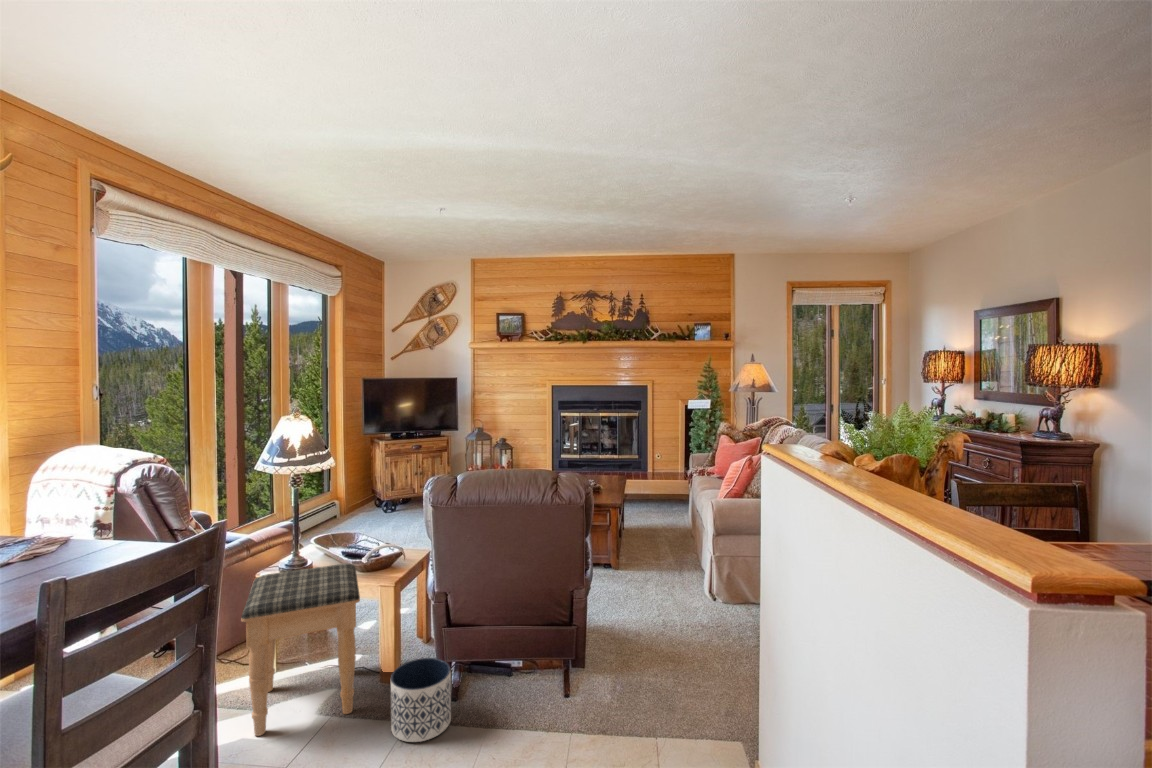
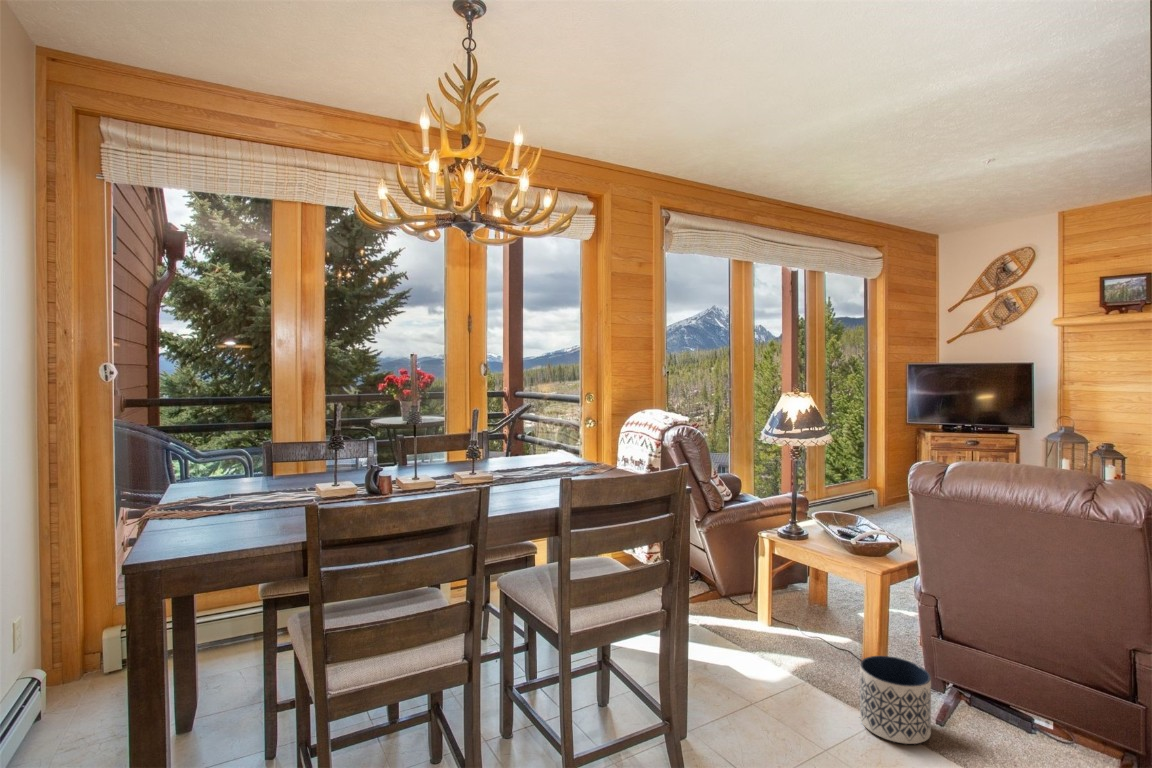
footstool: present [241,563,360,736] -> none [734,533,845,685]

